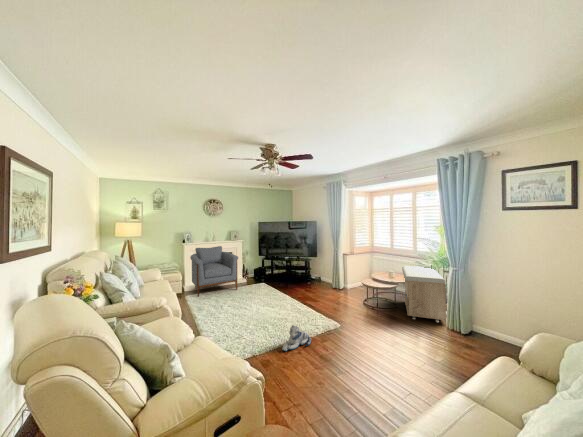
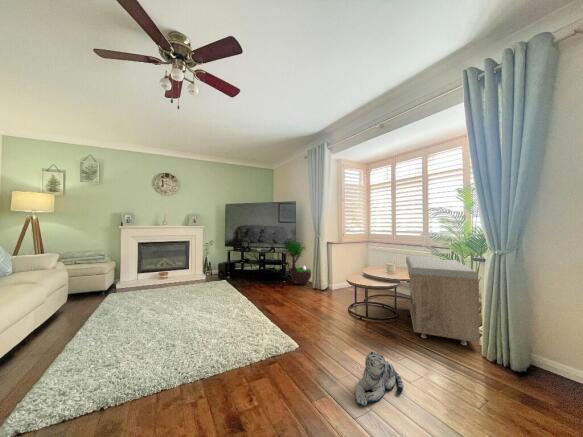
armchair: present [190,246,238,297] -> none [121,231,187,295]
potted tree: none [308,248,331,286] -> present [284,239,311,284]
plush toy: present [282,325,311,351] -> present [355,351,403,406]

